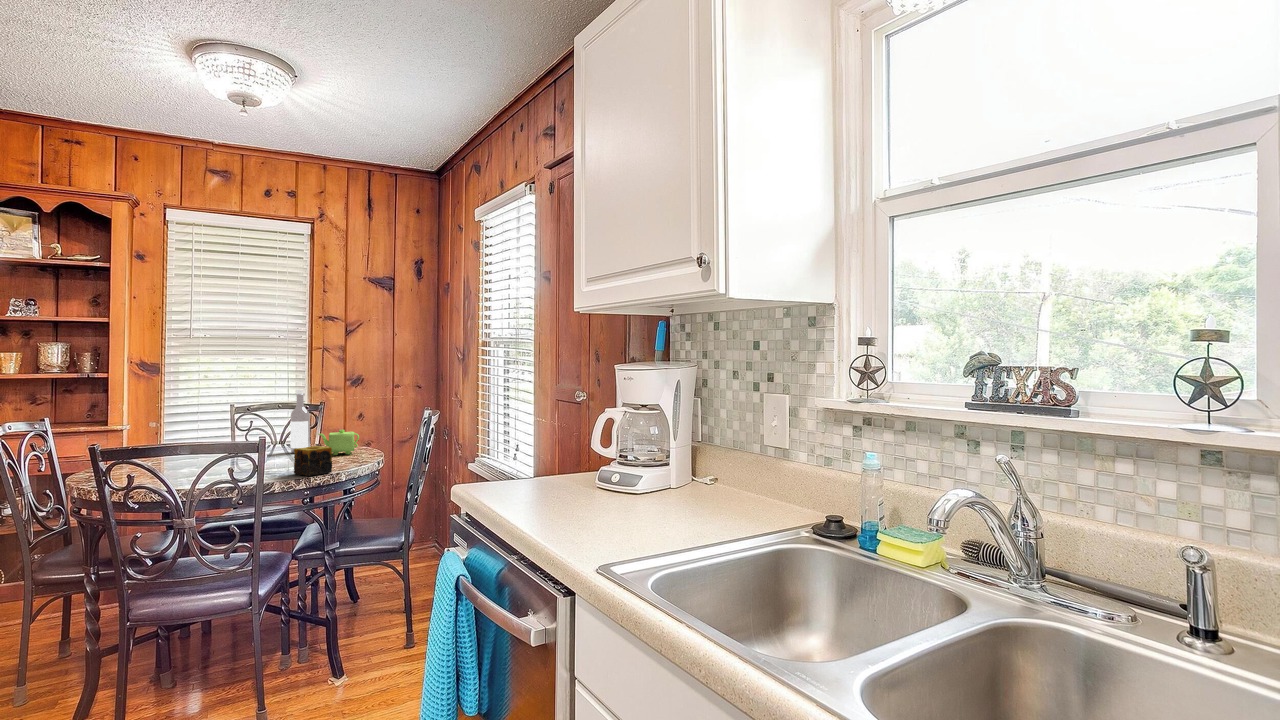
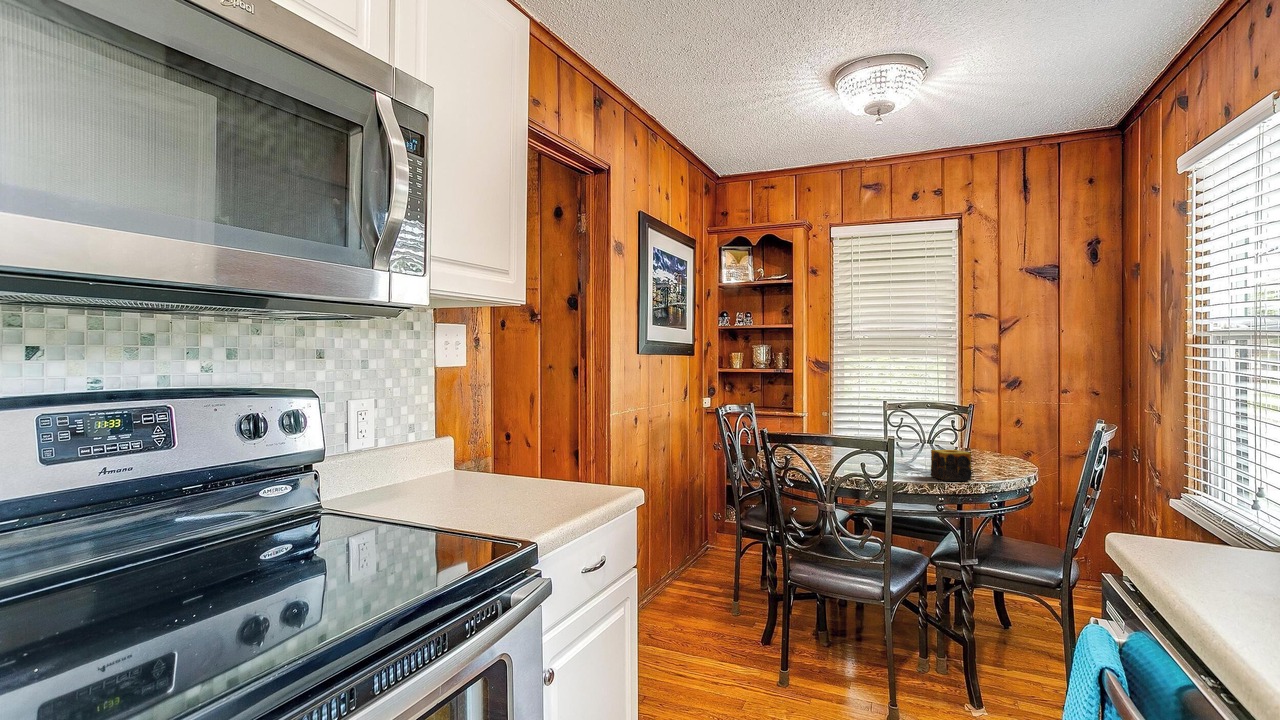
wine bottle: present [290,389,310,453] -> none [934,389,954,454]
teapot: present [318,430,359,455] -> none [961,434,1009,463]

